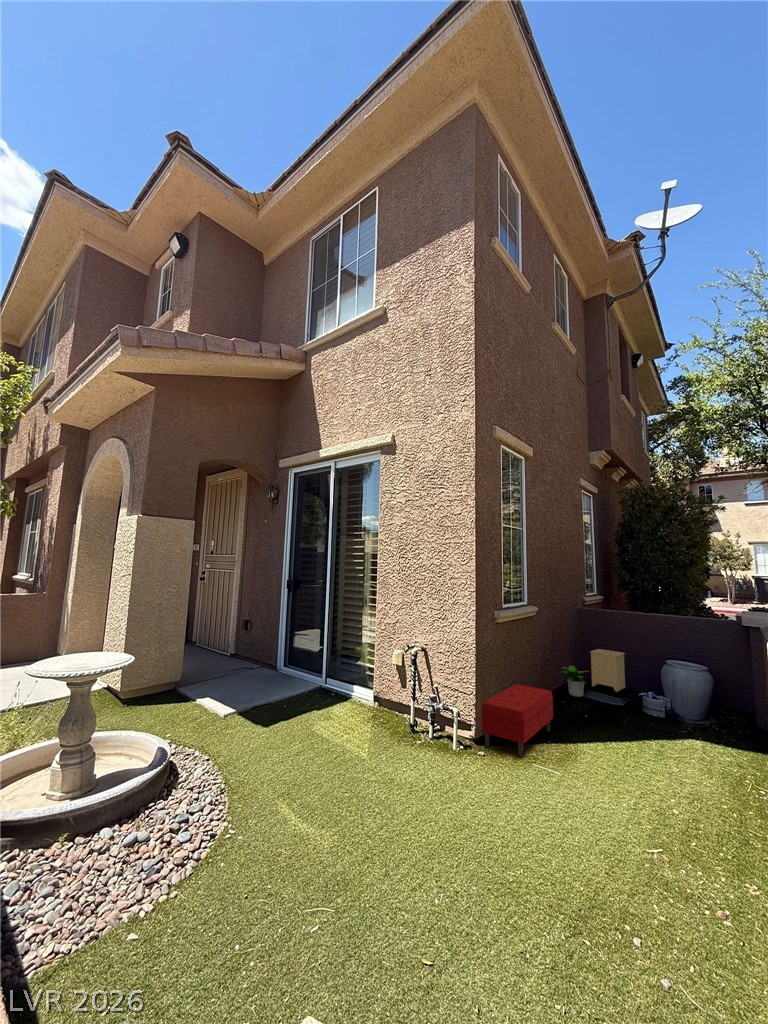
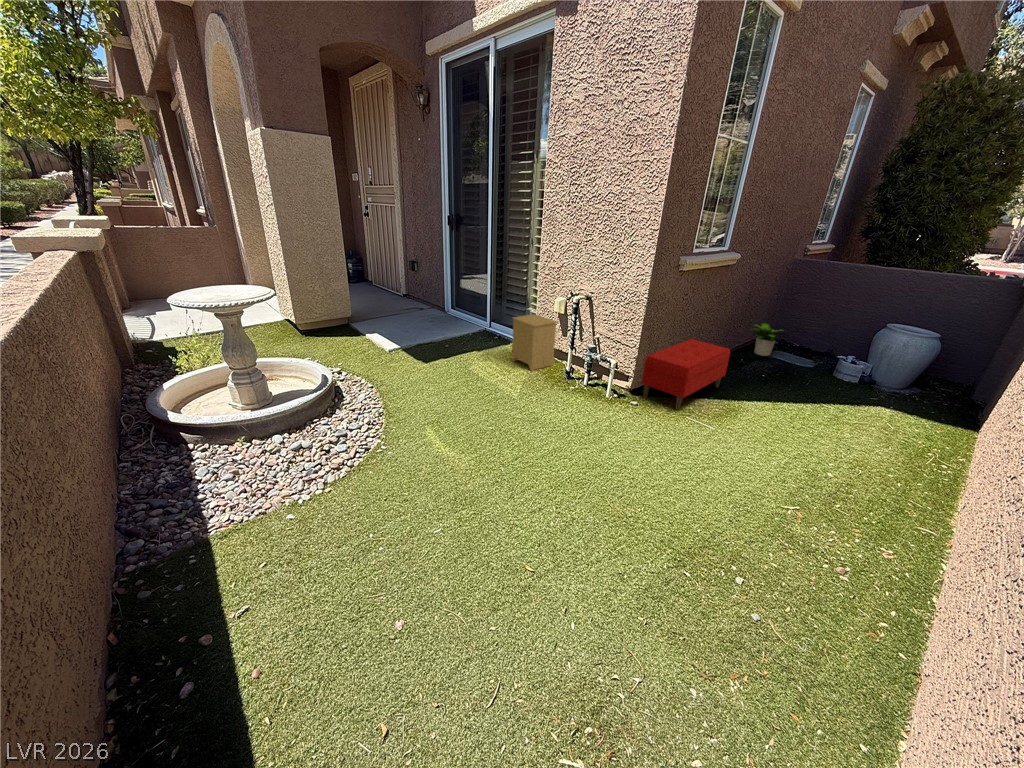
side table: present [590,649,625,692] -> present [512,314,557,370]

